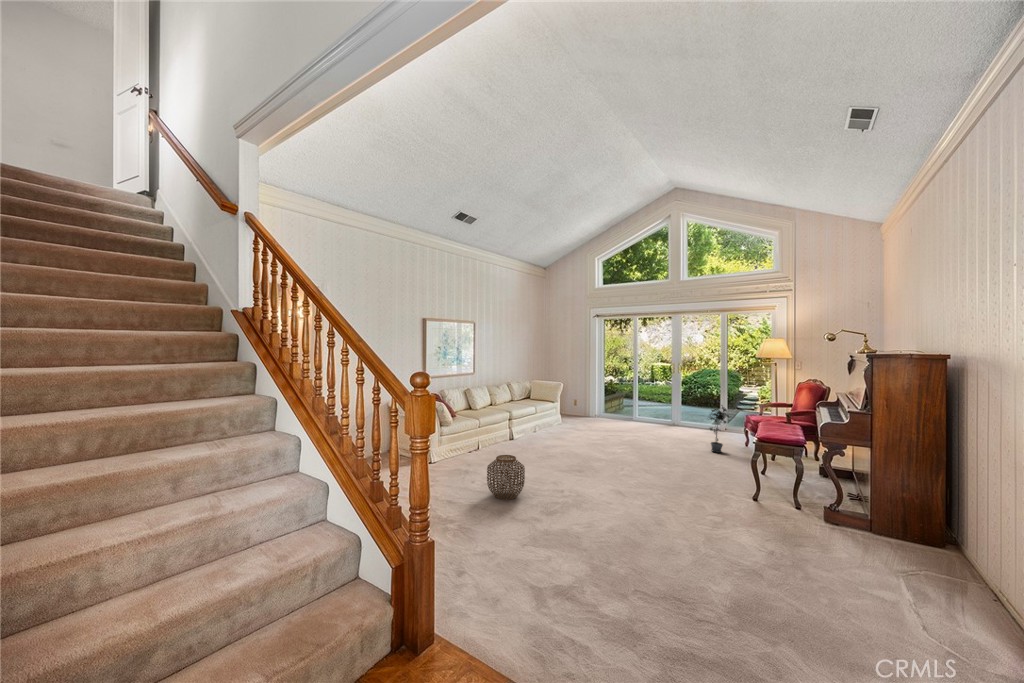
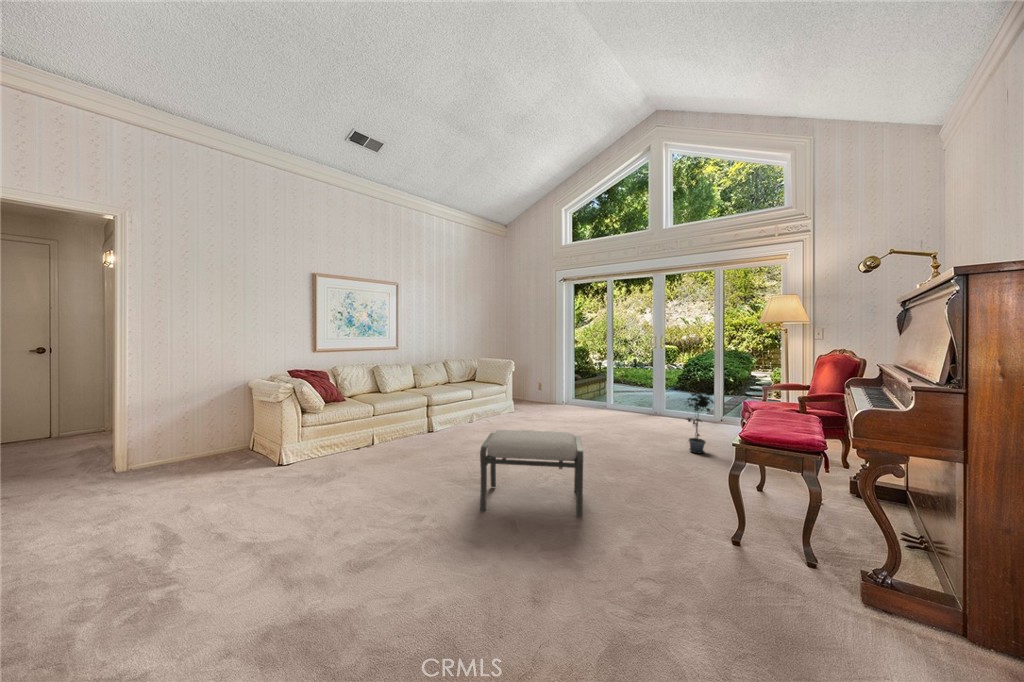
ottoman: none [591,436,662,489] -> present [480,430,583,516]
woven basket: present [487,455,525,500] -> none [282,459,351,535]

